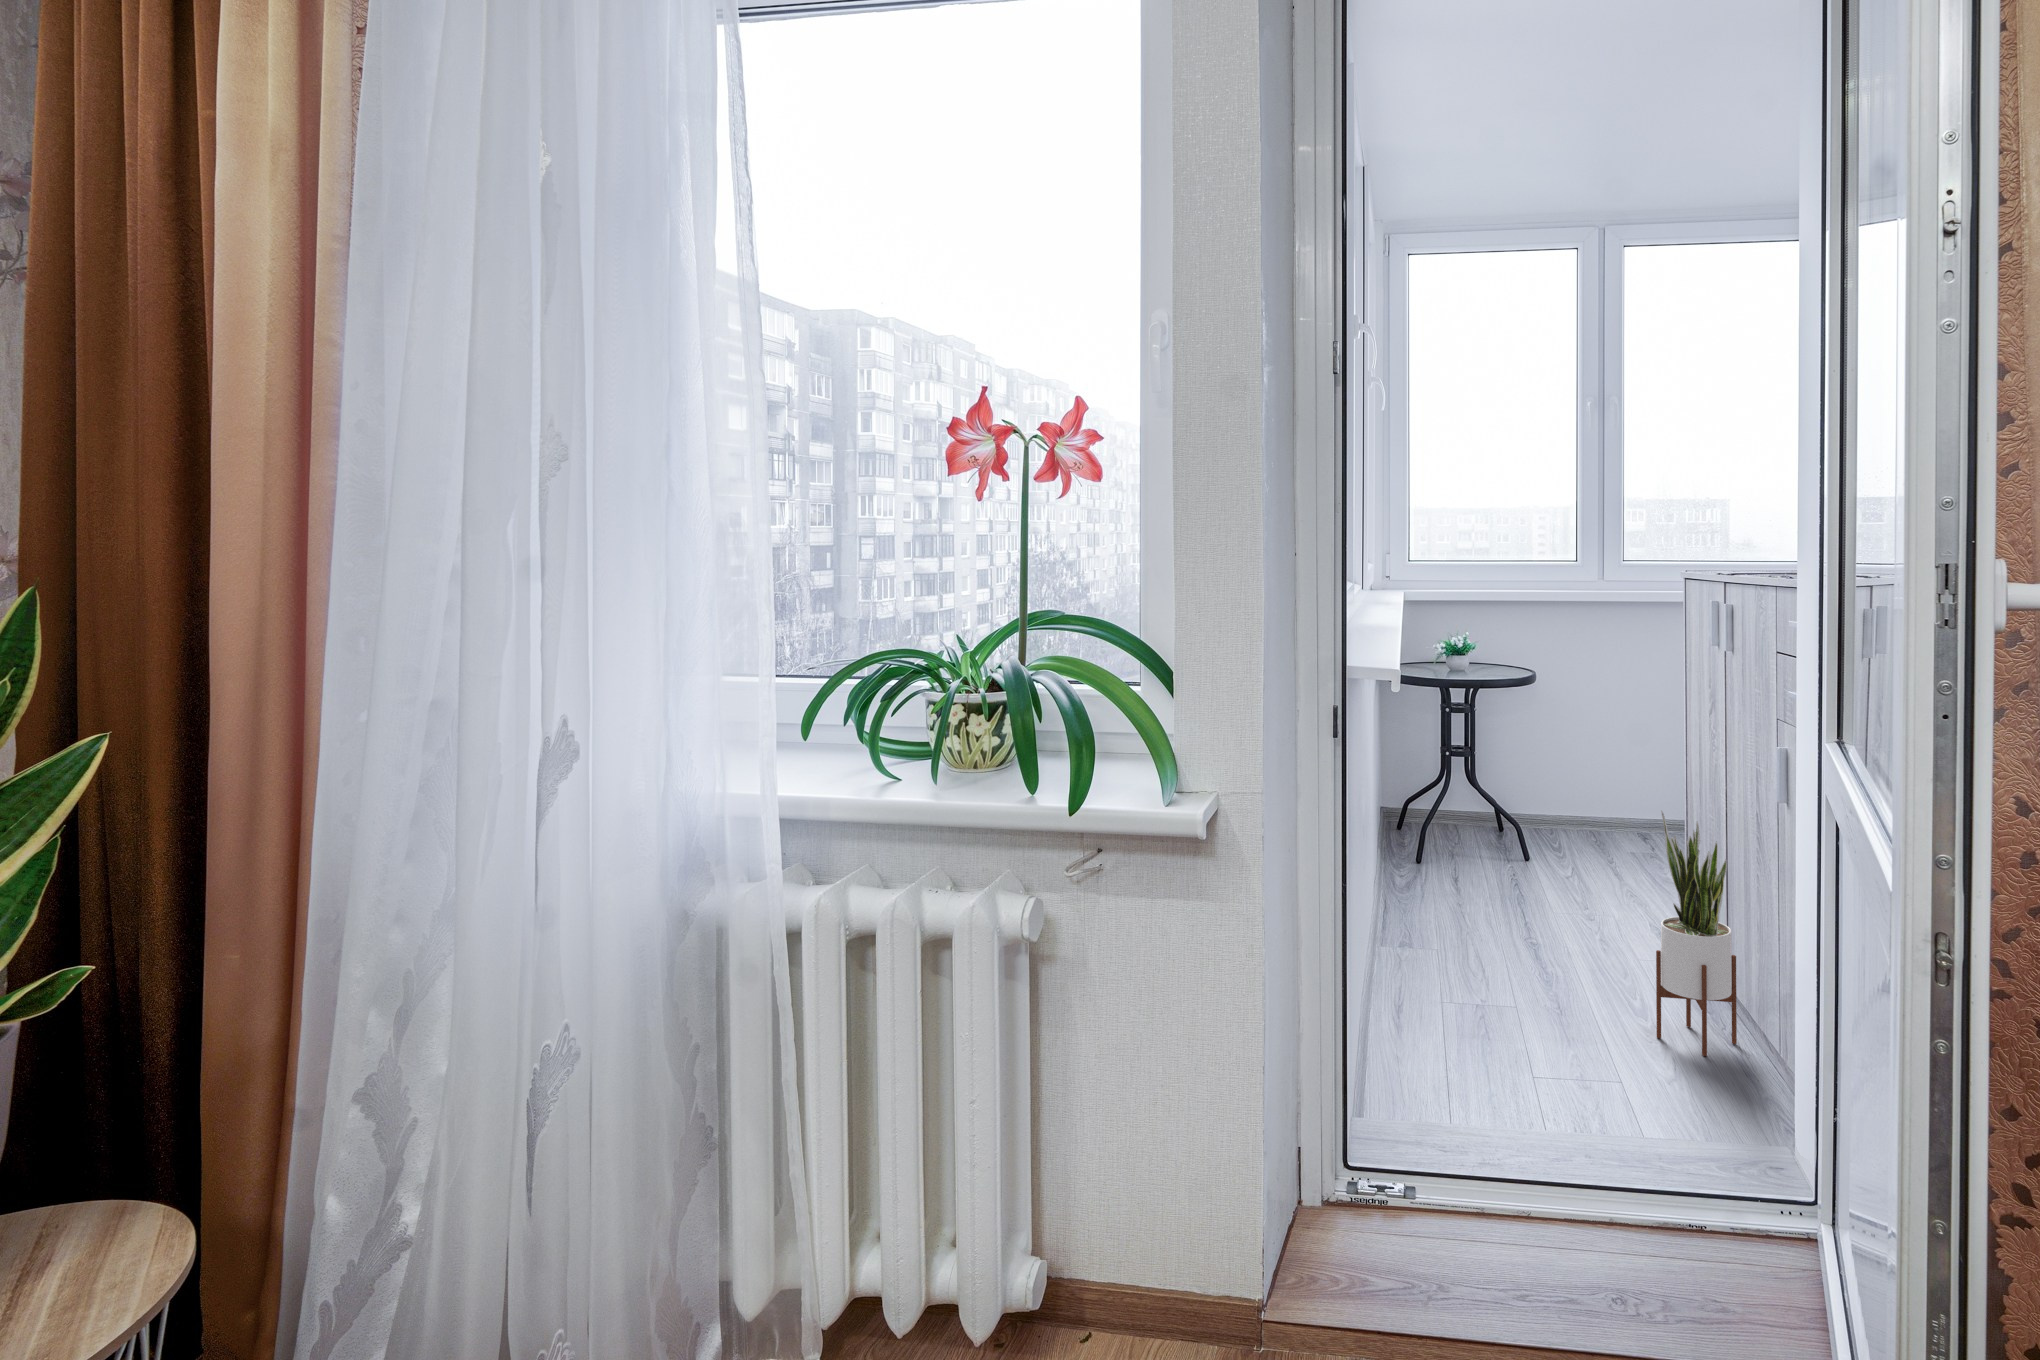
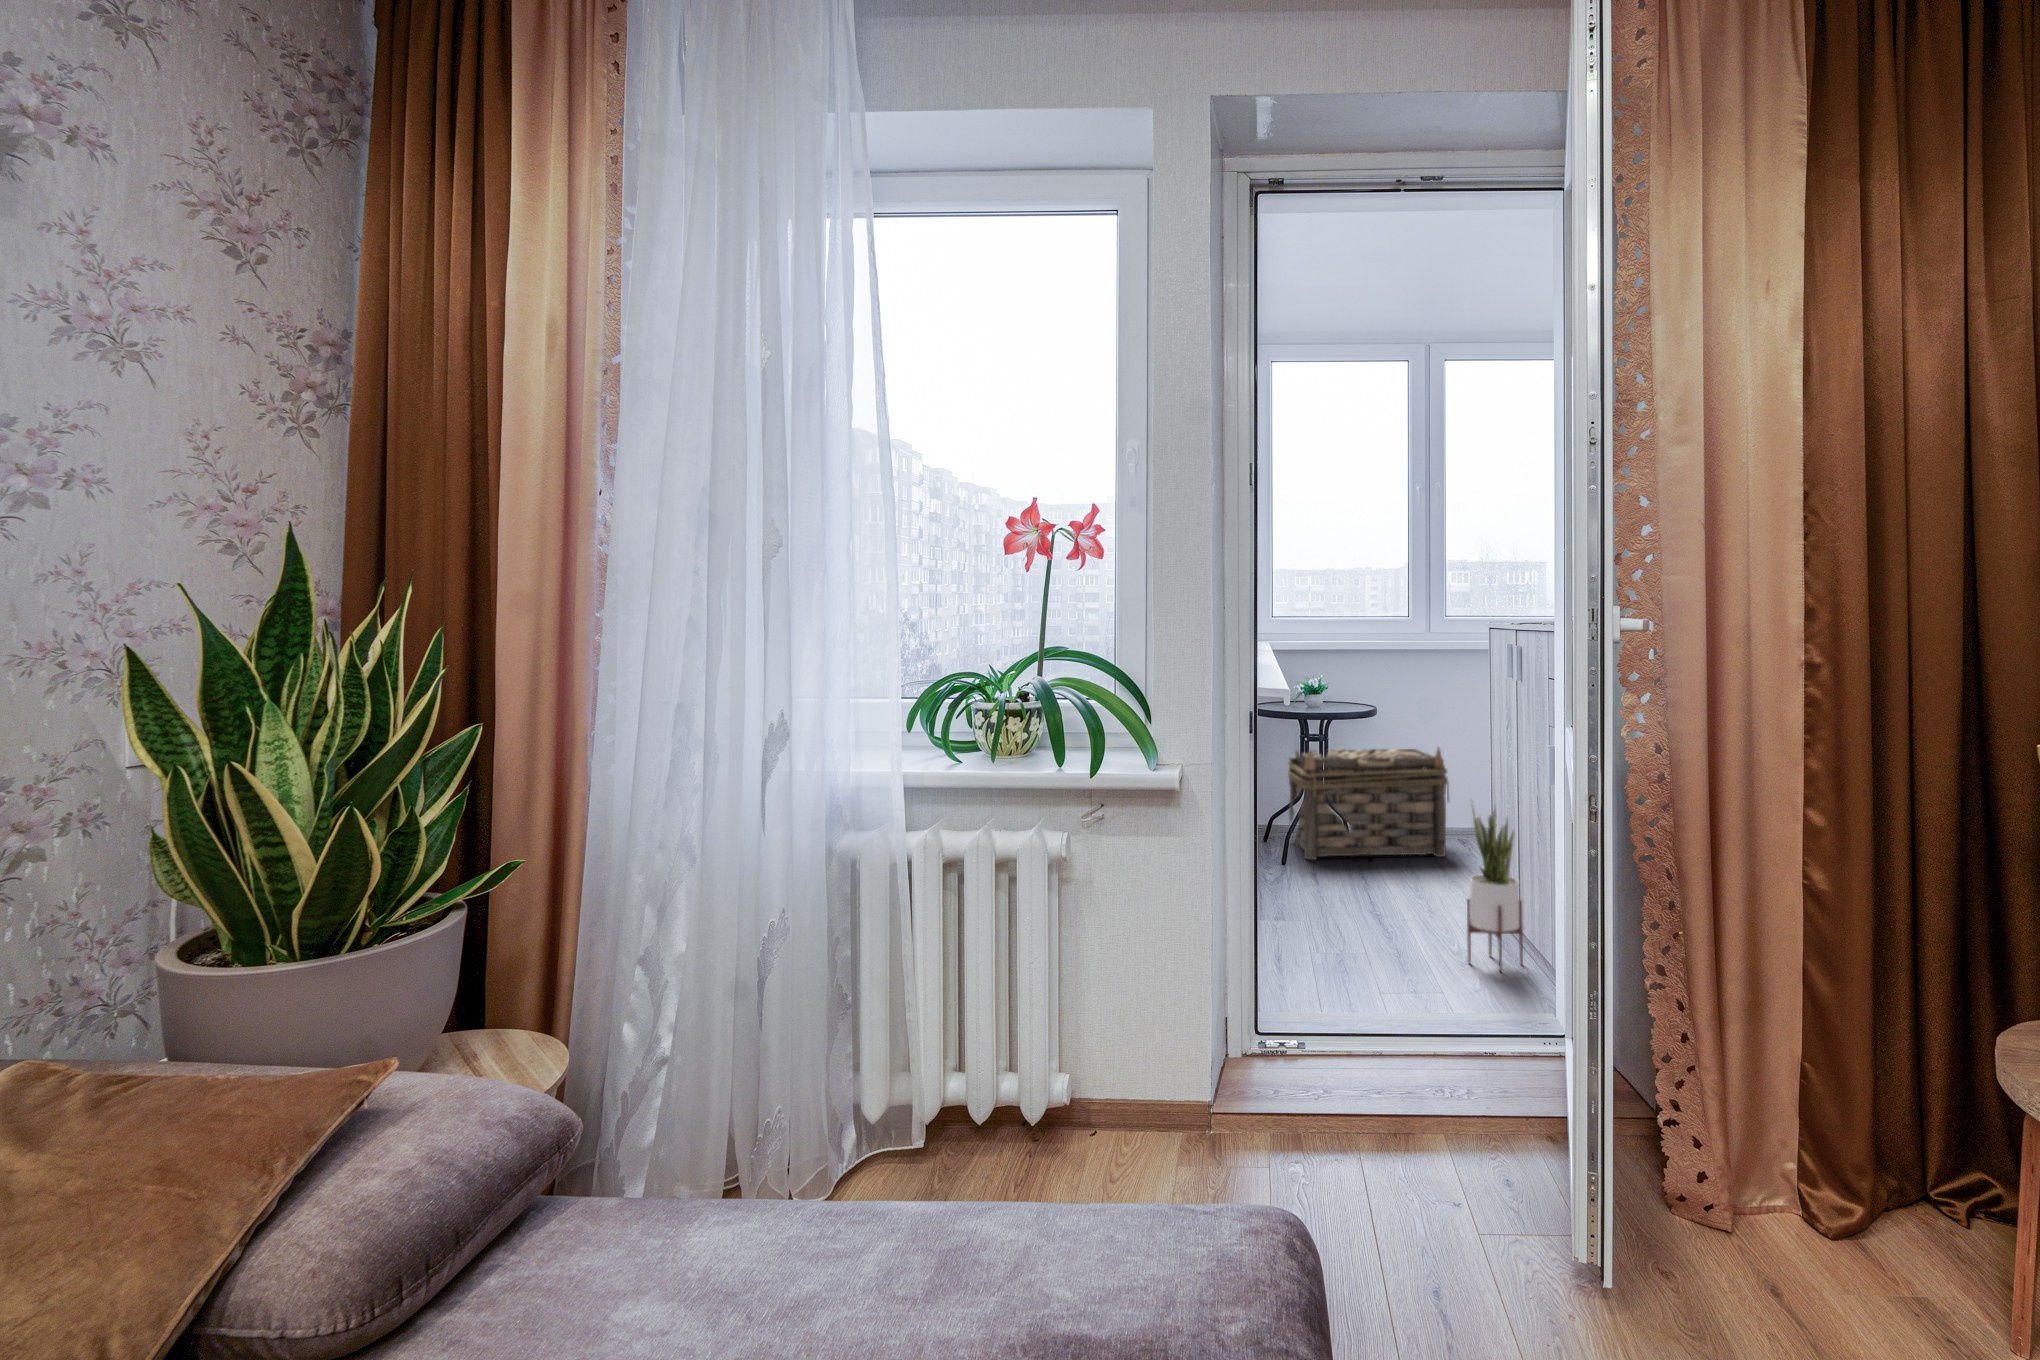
basket: none [1424,723,1630,862] -> present [1288,748,1450,860]

